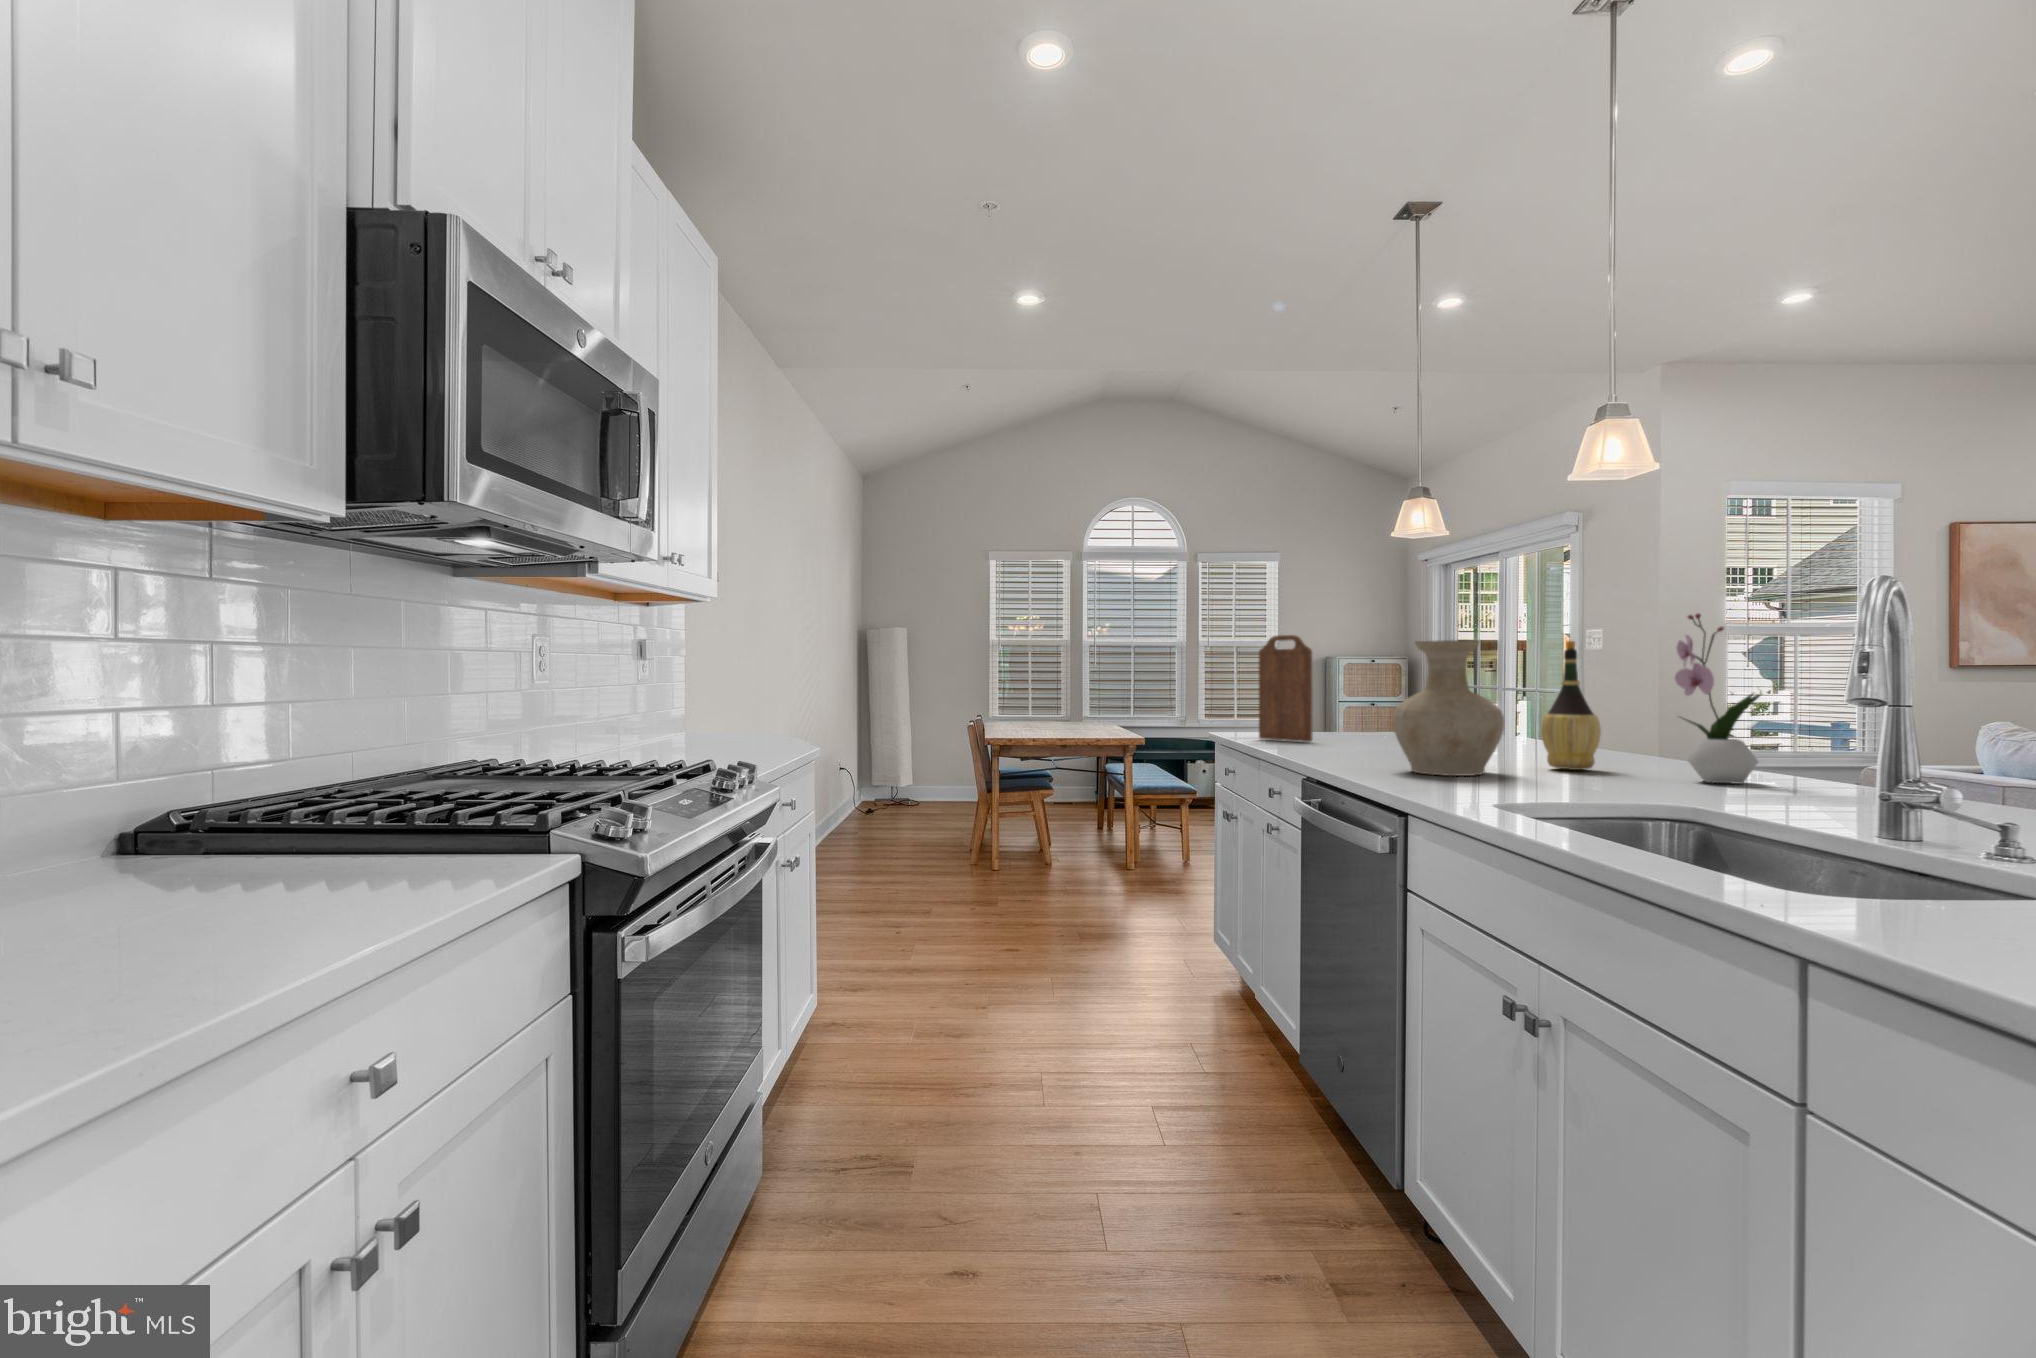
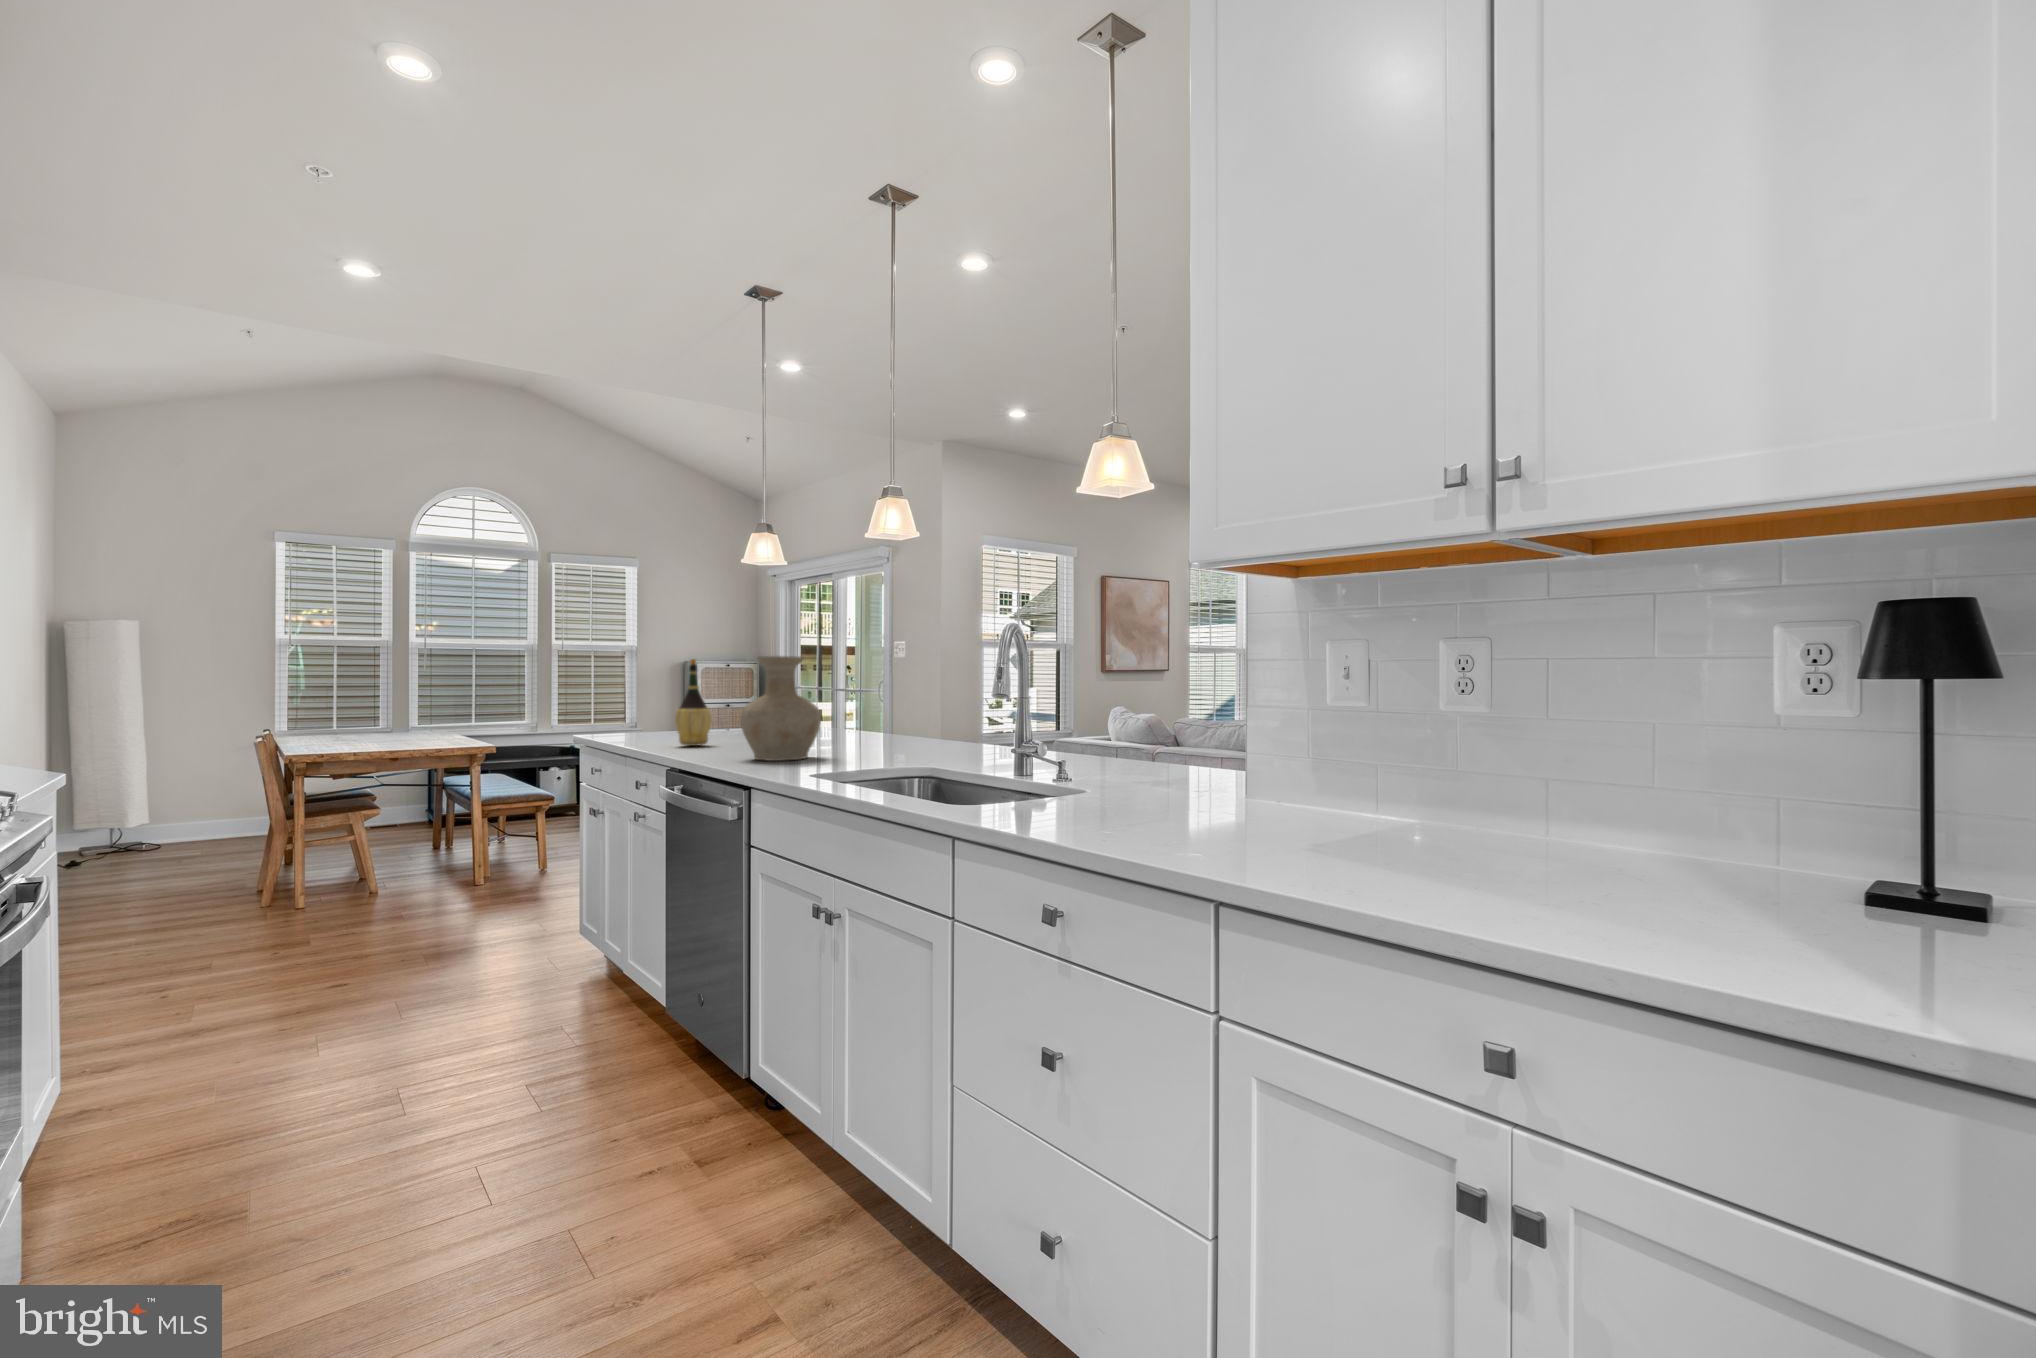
flower arrangement: present [1675,613,1761,784] -> none [929,640,976,755]
cutting board: present [1259,635,1313,742] -> none [624,646,674,741]
wine bottle: present [1541,641,1601,770] -> present [675,659,712,746]

